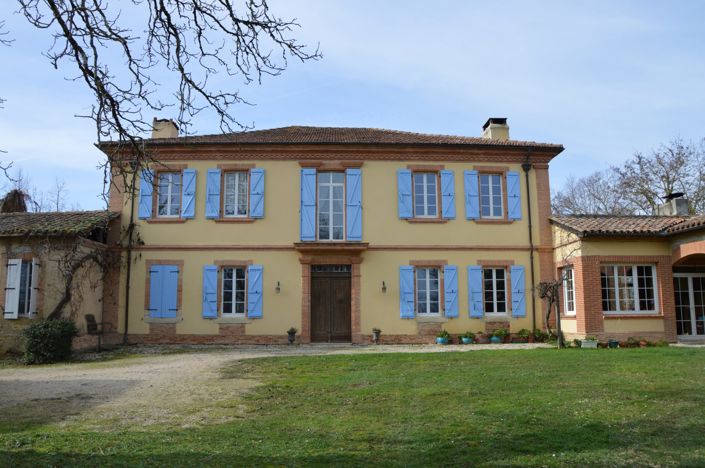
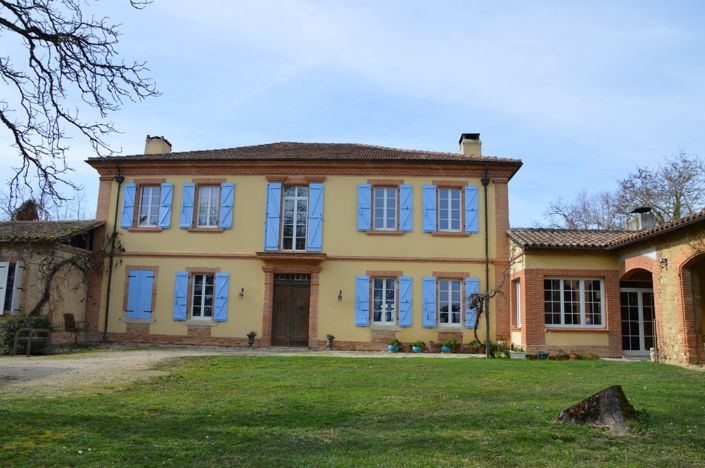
bench: none [43,333,89,365] -> present [13,328,51,356]

